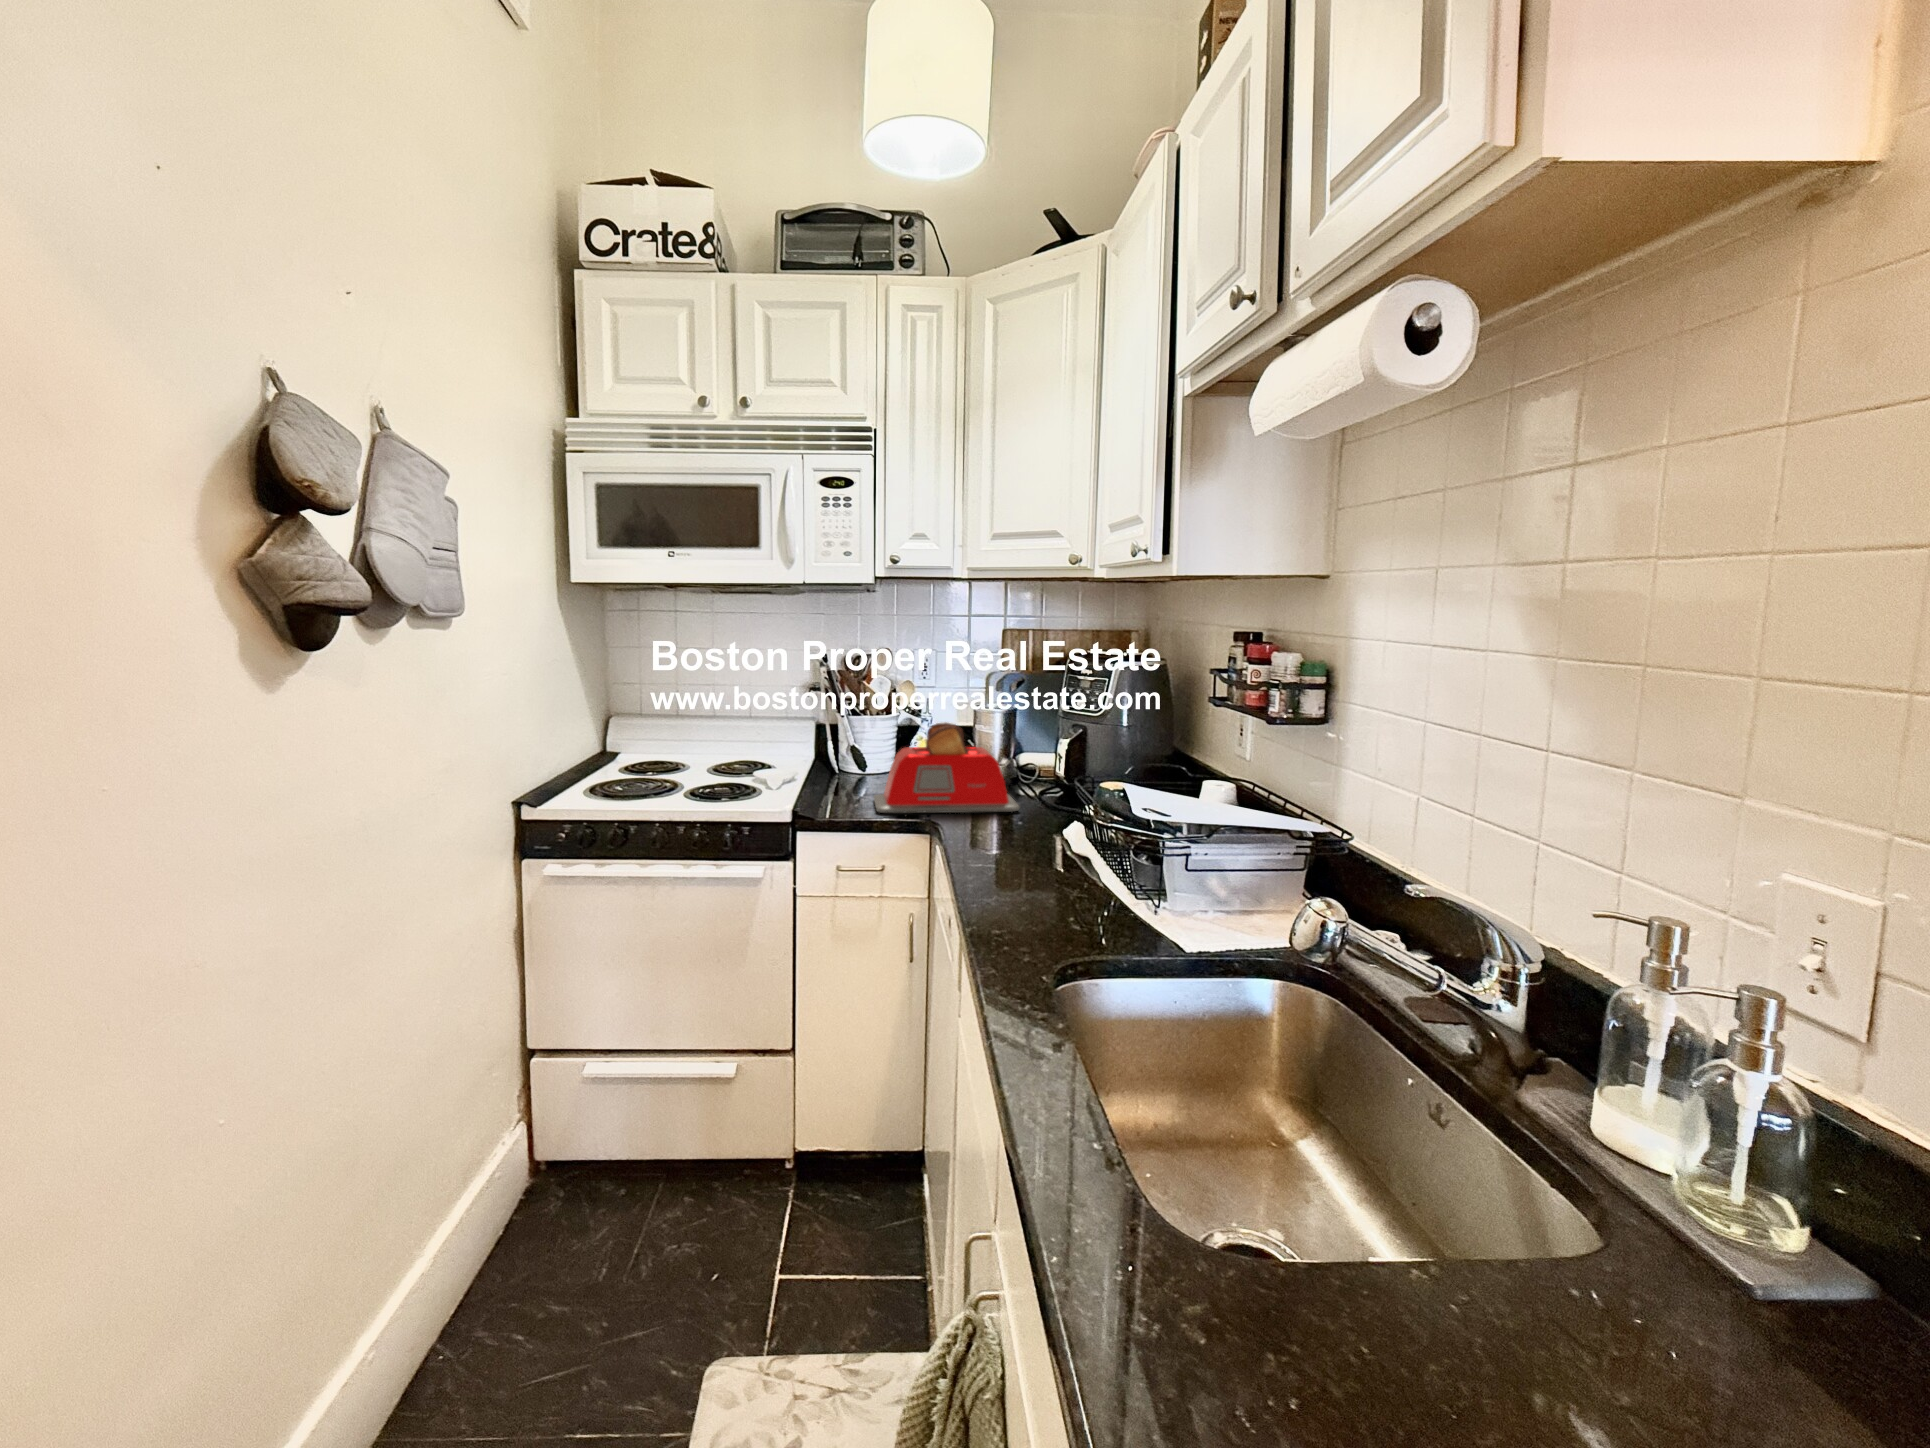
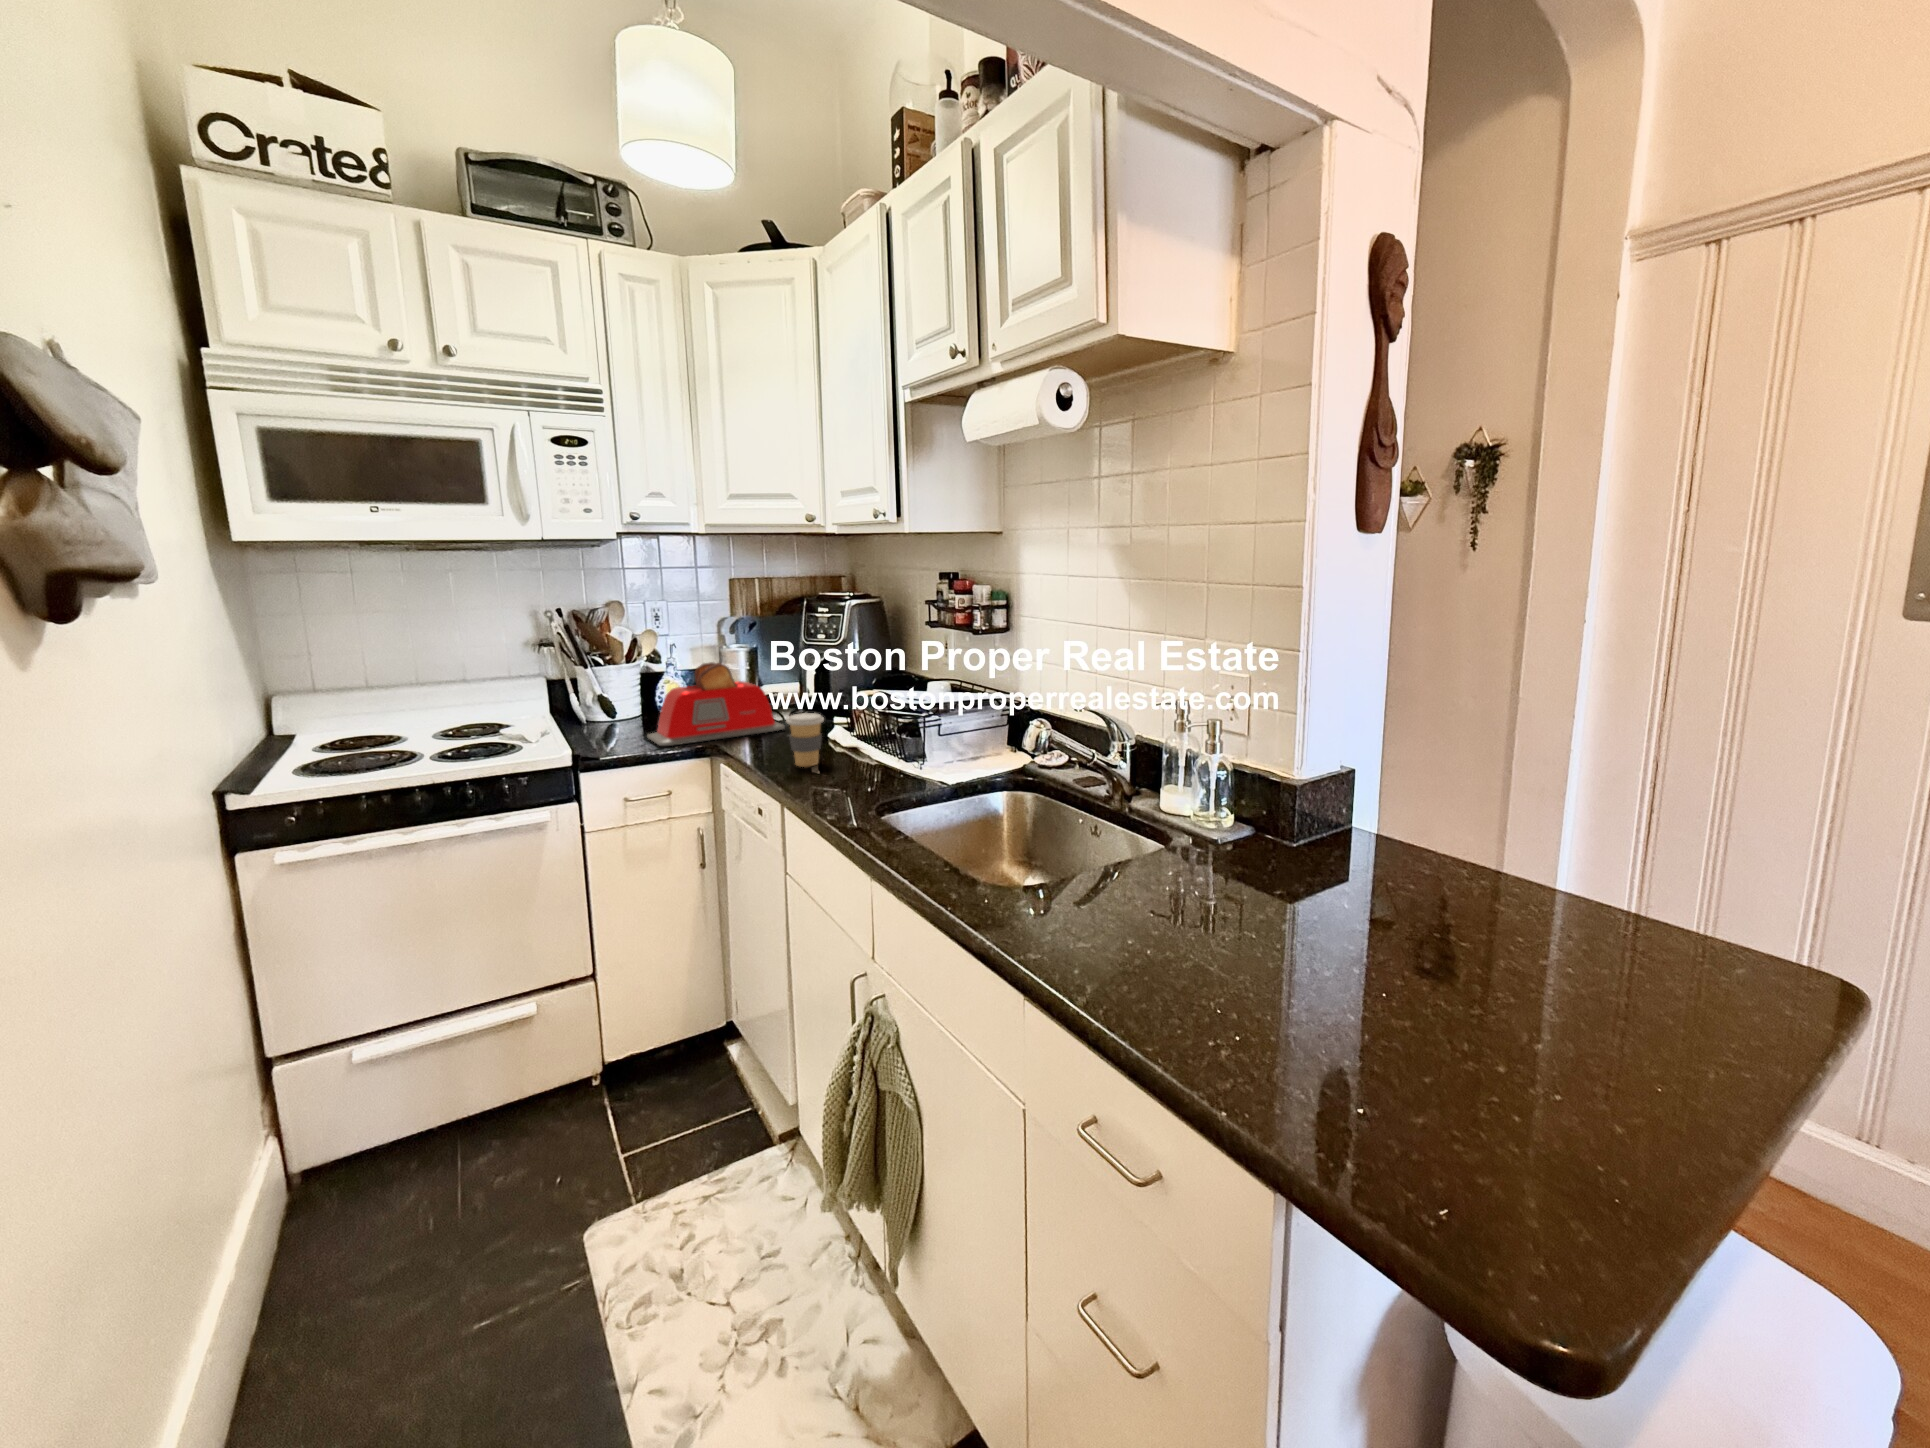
coffee cup: none [991,803,1039,874] -> present [786,713,824,767]

